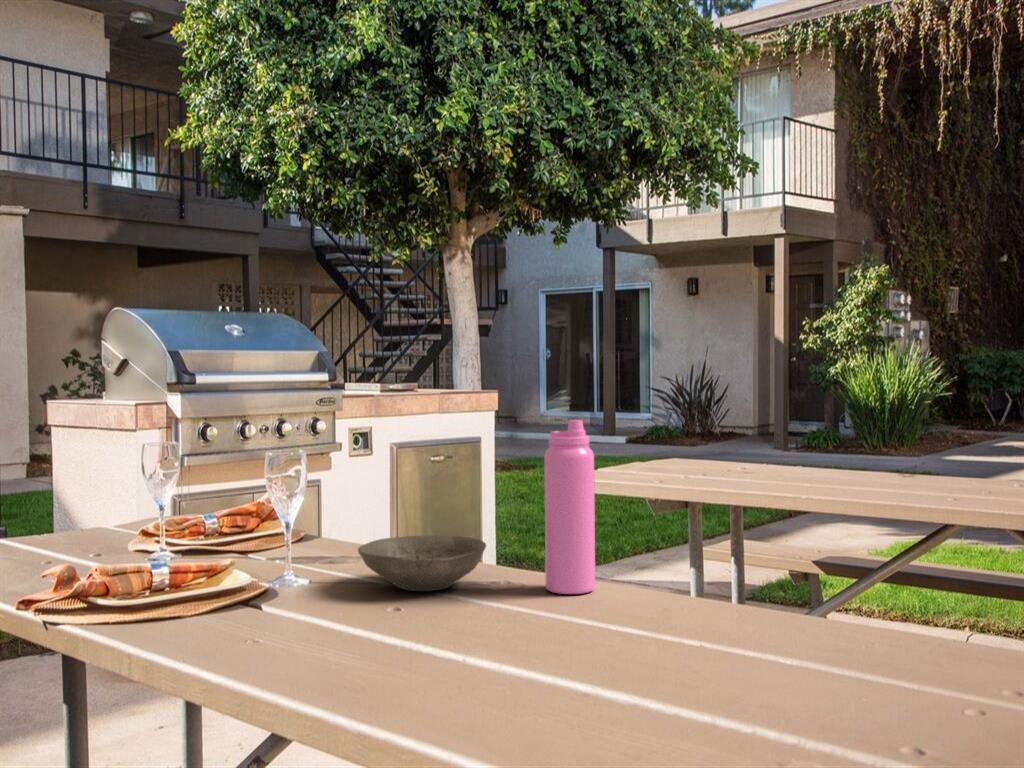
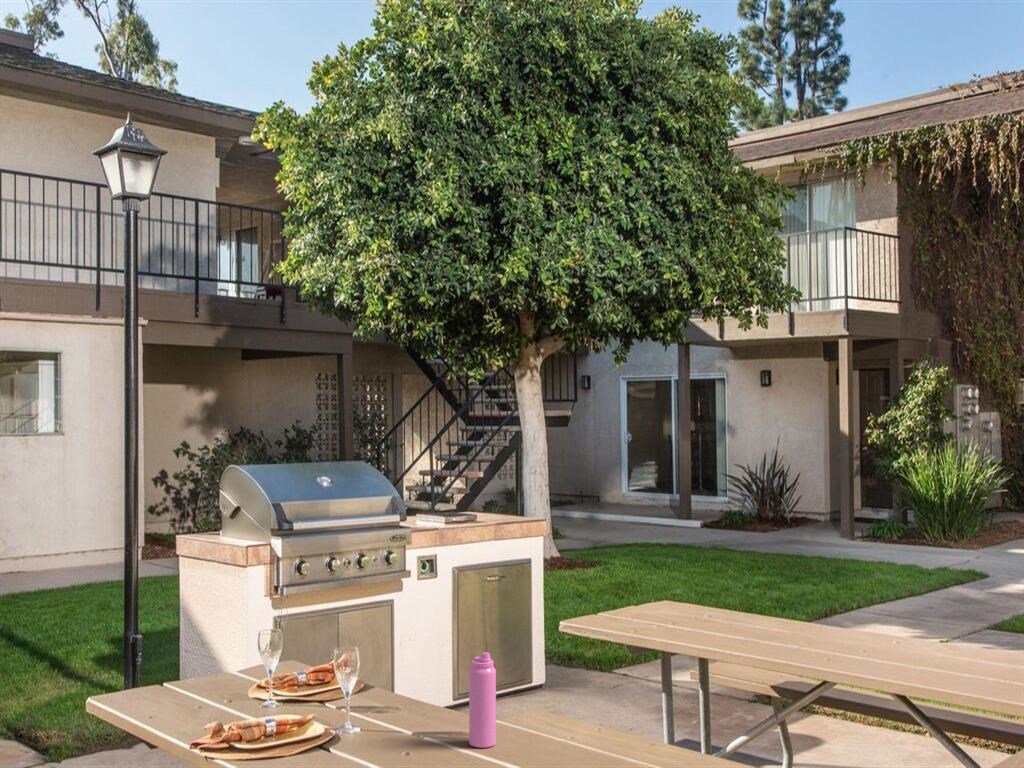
bowl: present [358,536,486,591] -> none [371,706,441,741]

